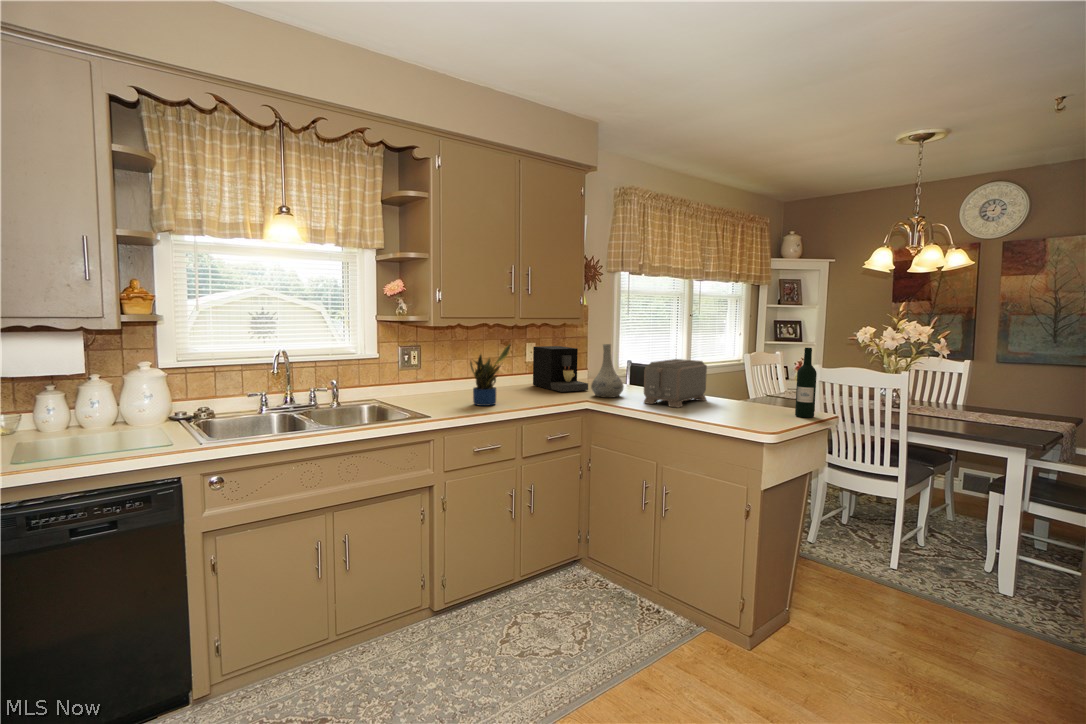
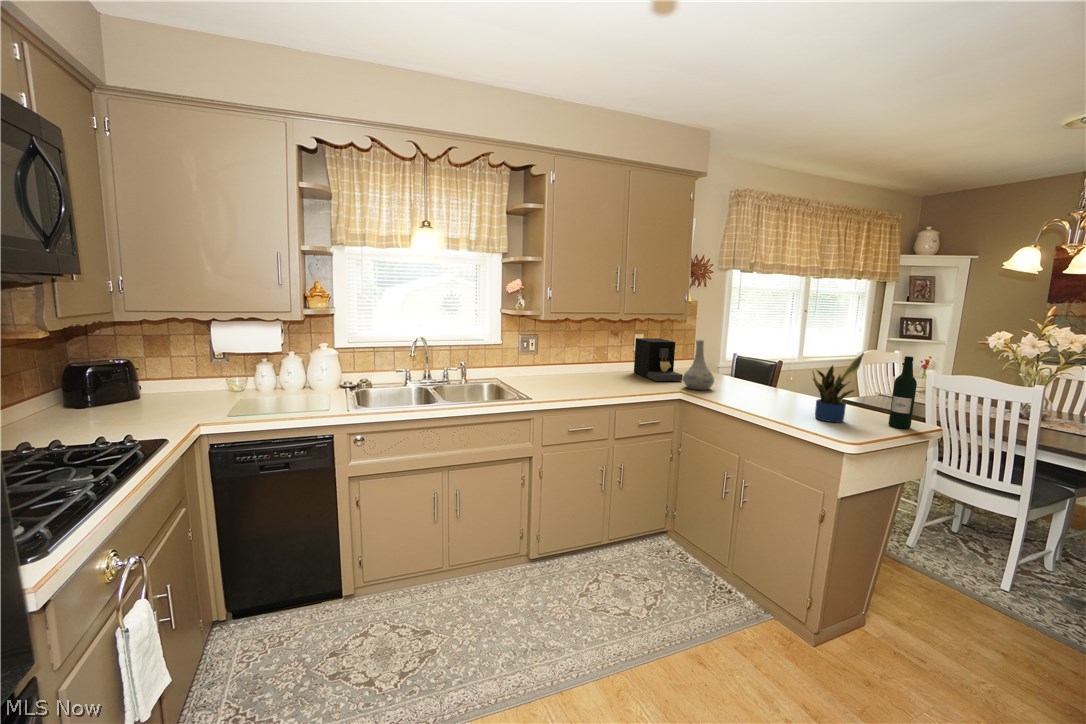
potted plant: present [470,344,511,406] -> present [813,353,864,422]
toaster: present [644,359,707,408] -> none [729,358,799,406]

